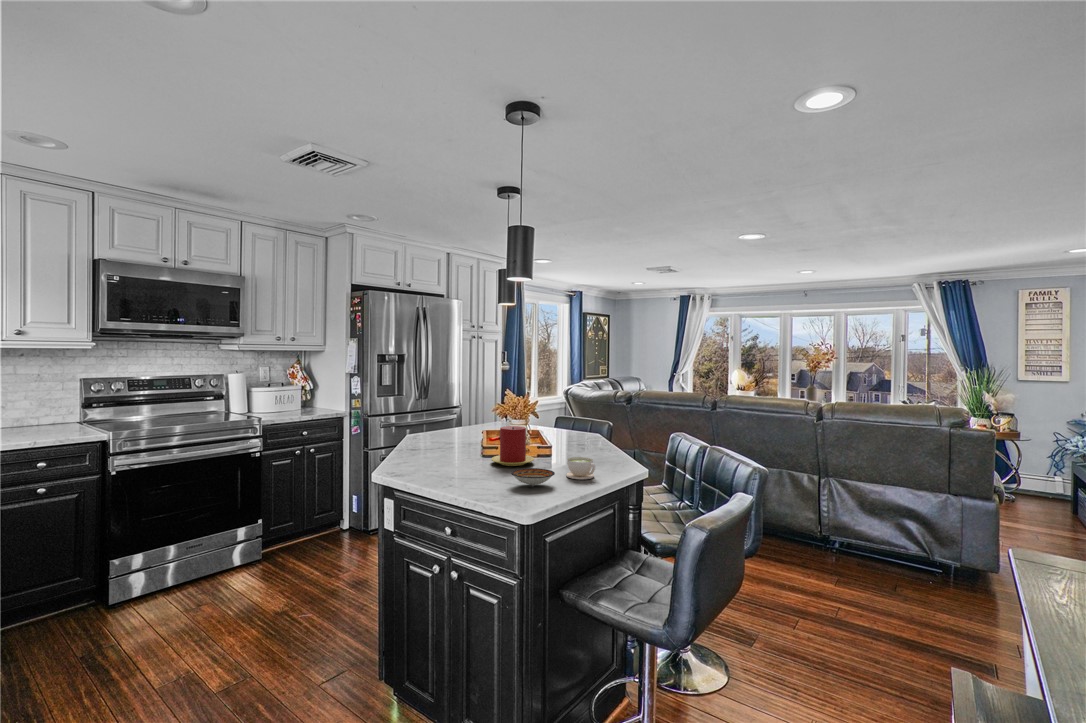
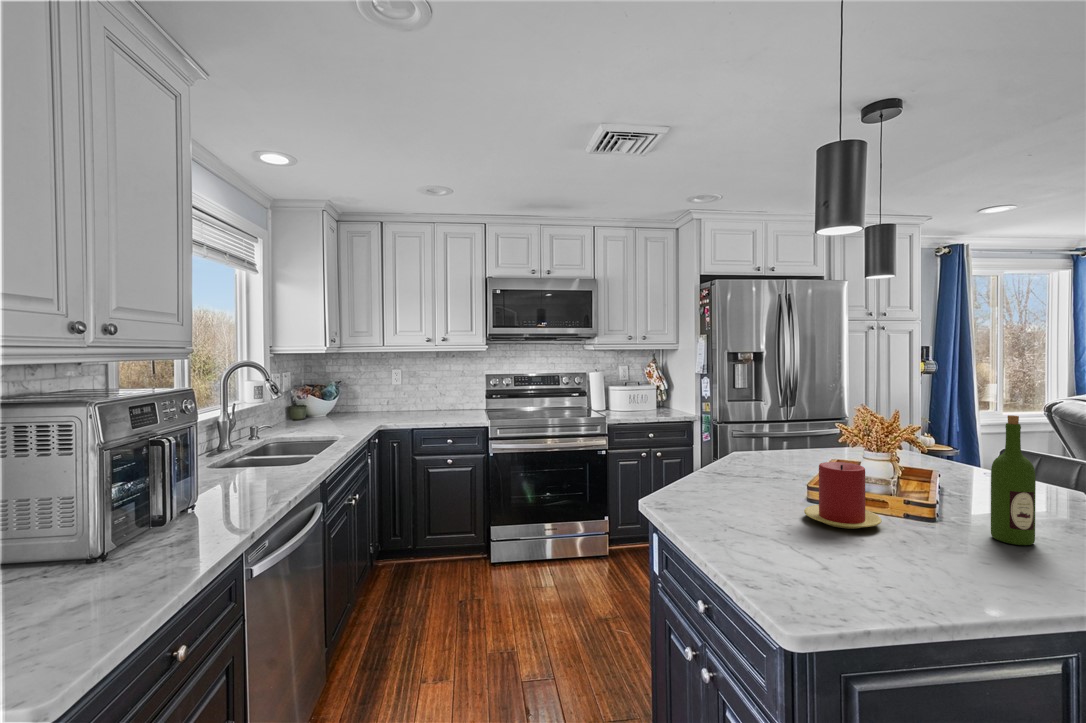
wine bottle: none [581,391,600,460] -> present [991,415,1036,545]
coffee cup: present [566,457,595,480] -> none [928,538,995,589]
ceramic bowl: present [511,468,555,486] -> none [800,541,889,576]

